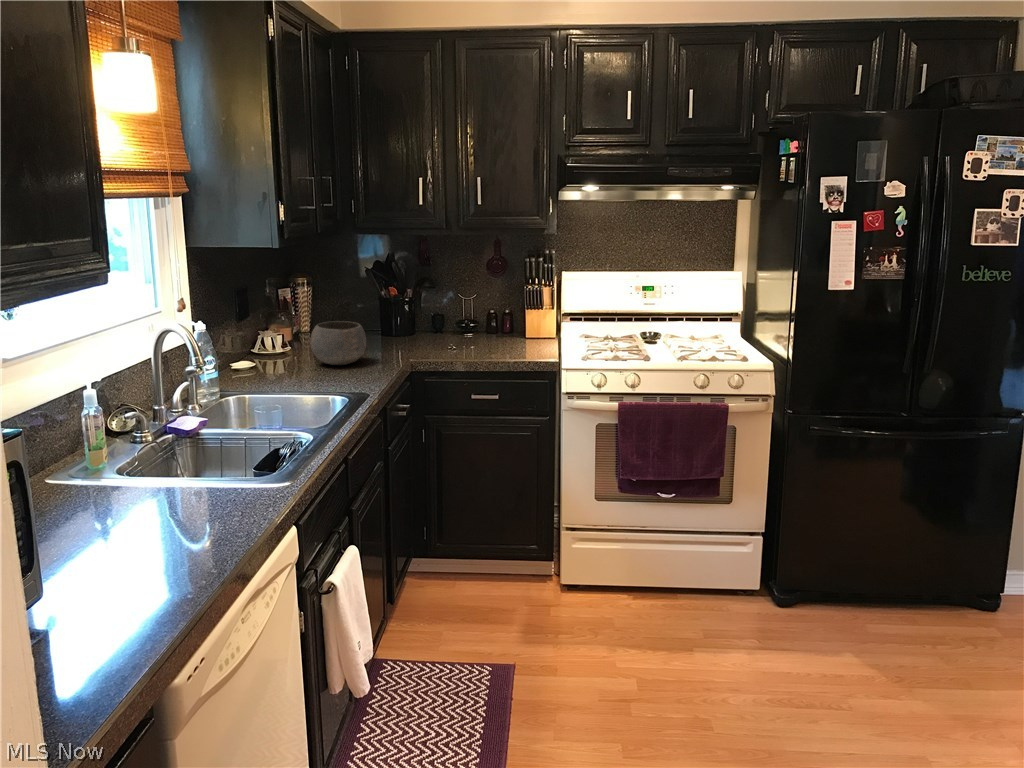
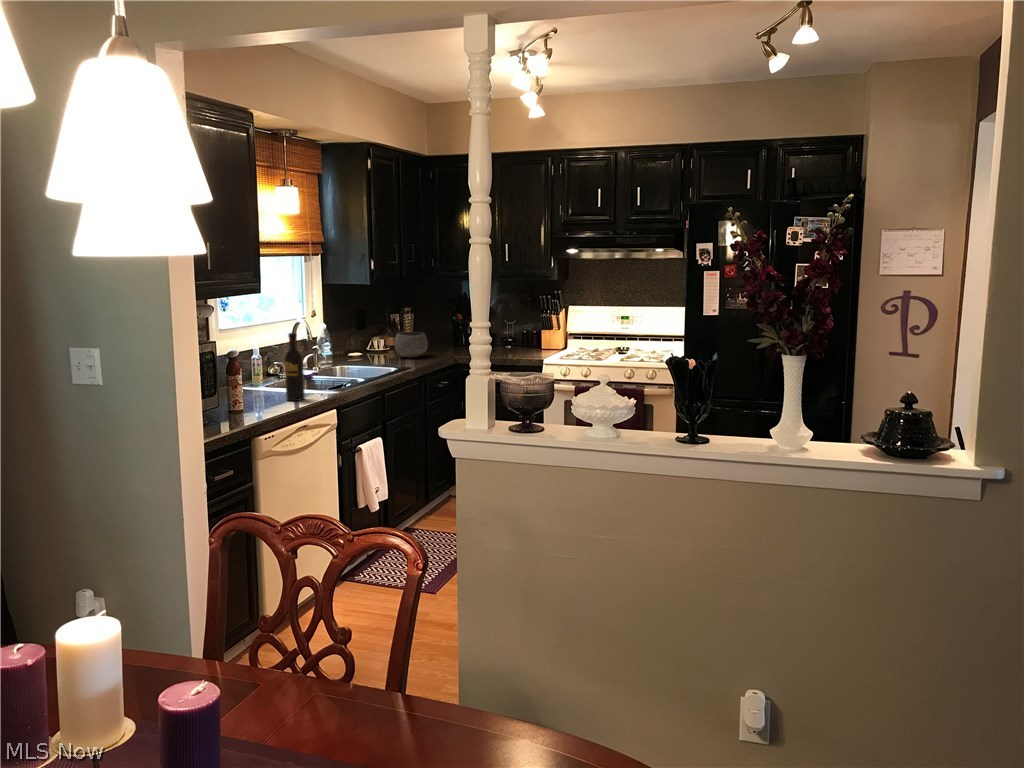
wine bottle: none [183,361,231,511] -> present [284,332,305,401]

